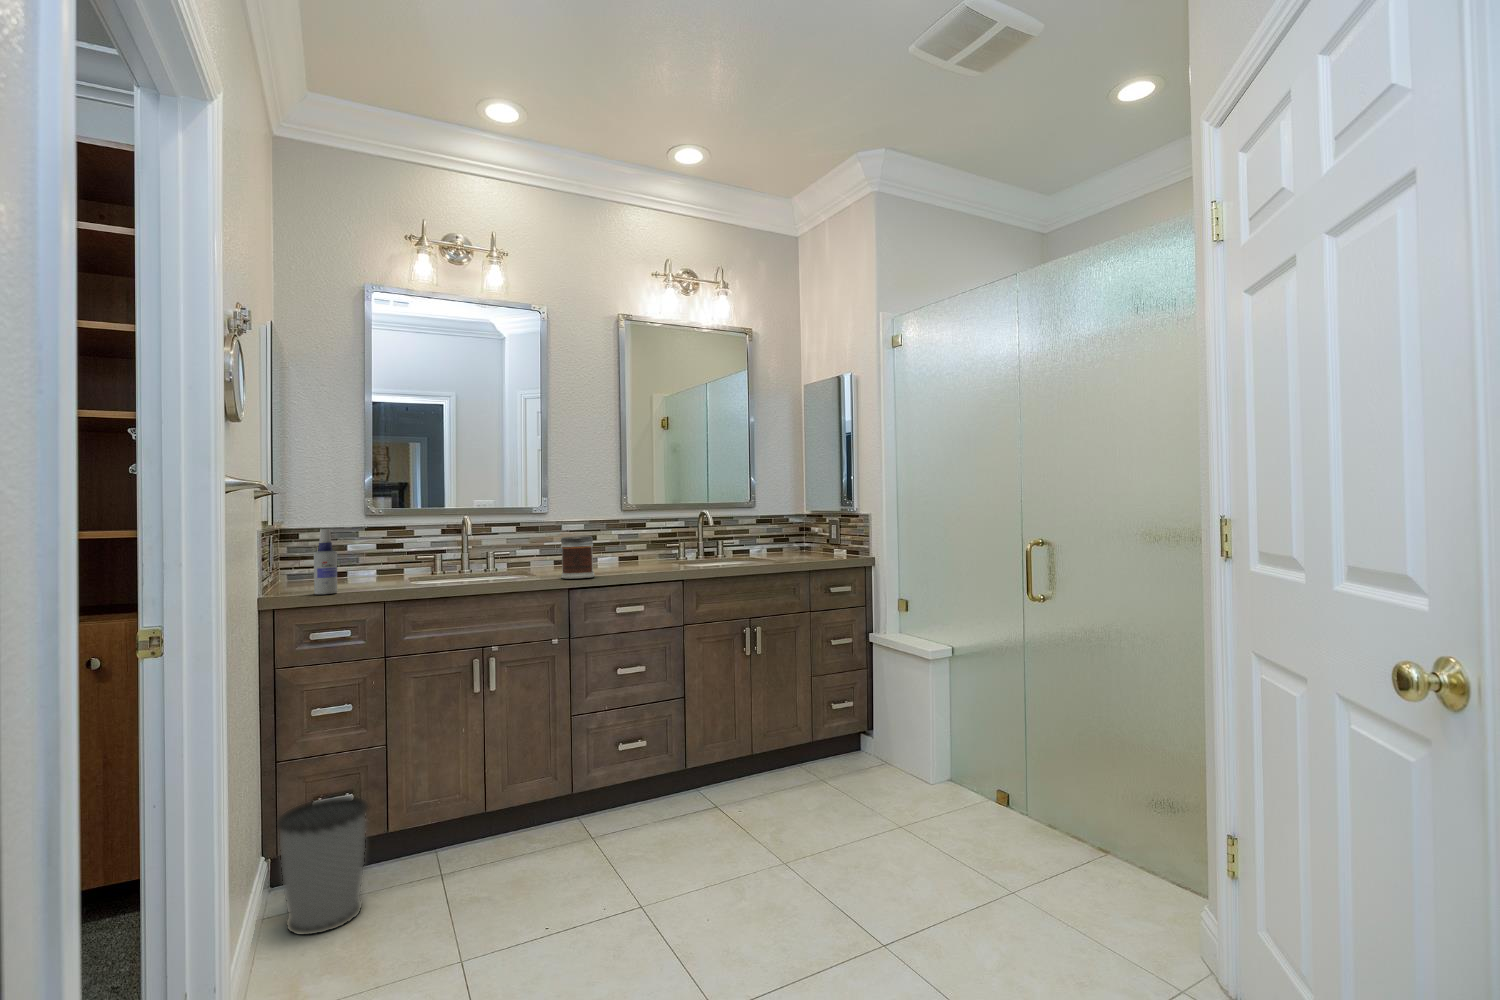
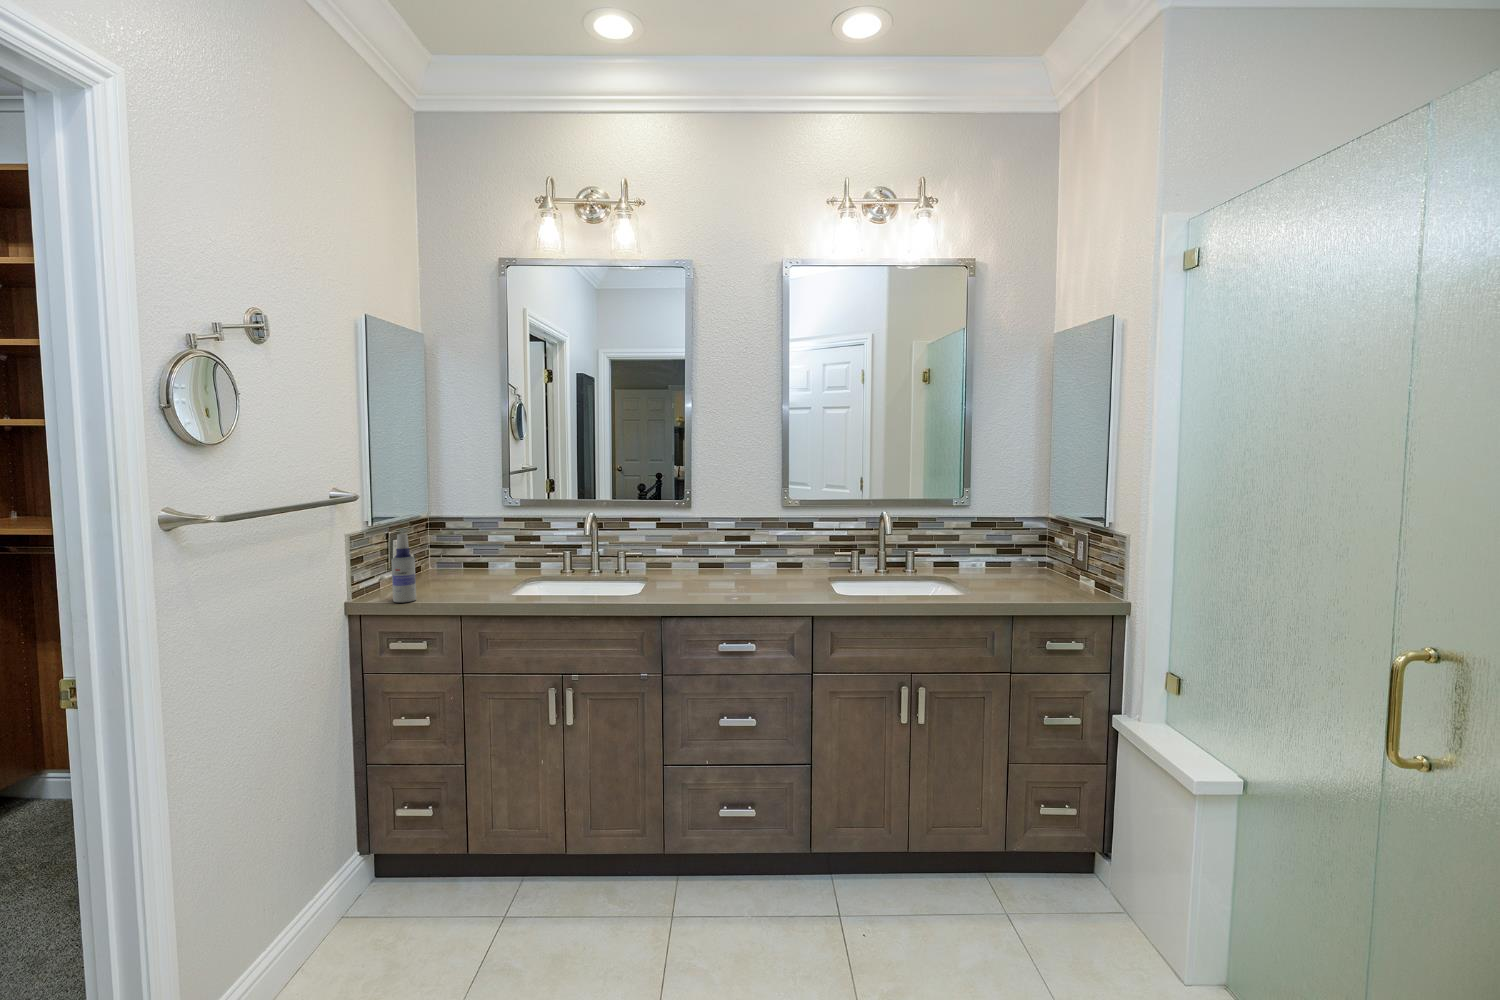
jar: present [561,536,594,579] -> none [648,549,693,605]
wastebasket: present [277,796,367,935] -> none [326,811,418,956]

